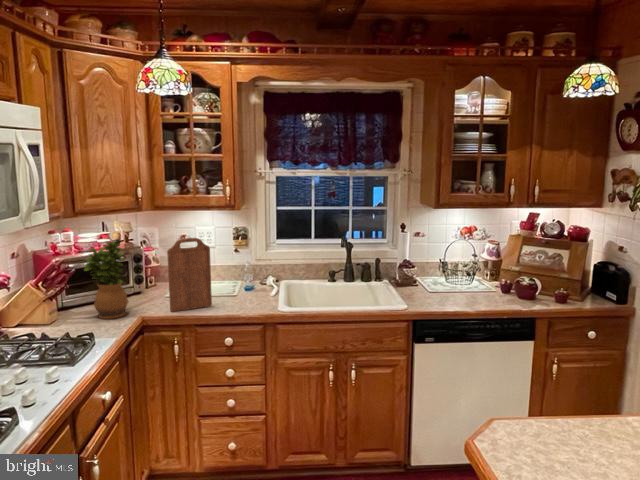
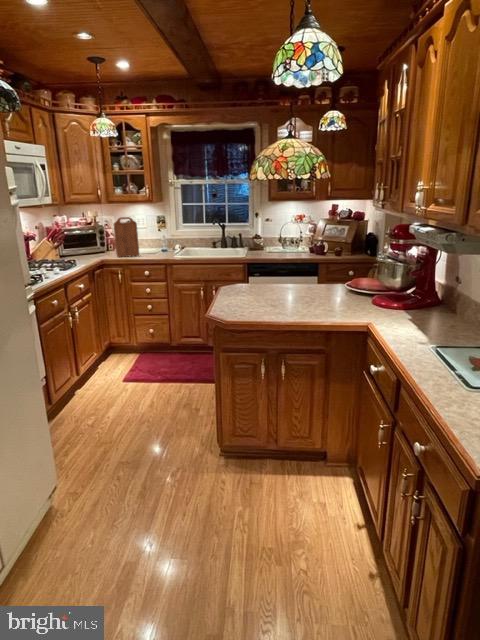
potted plant: present [84,241,128,319] -> none [71,217,95,259]

